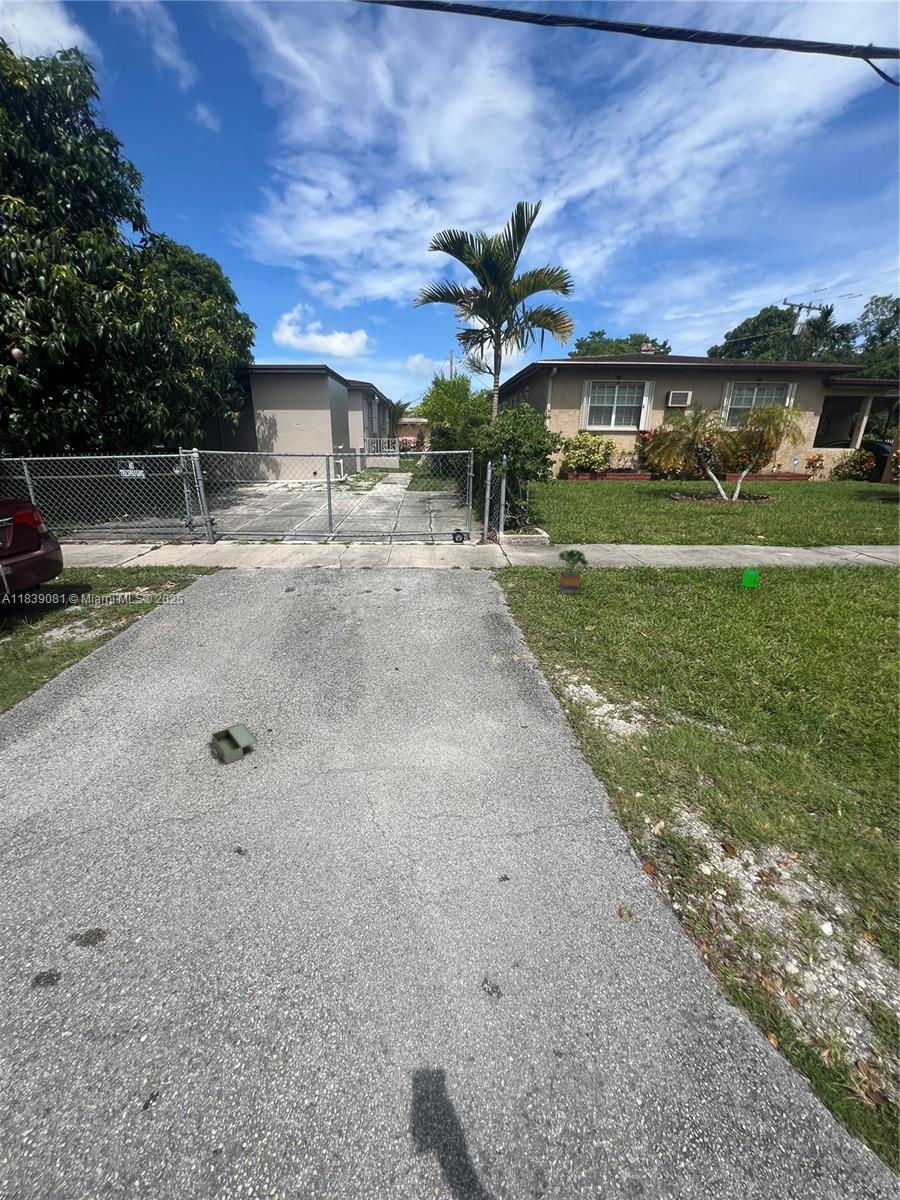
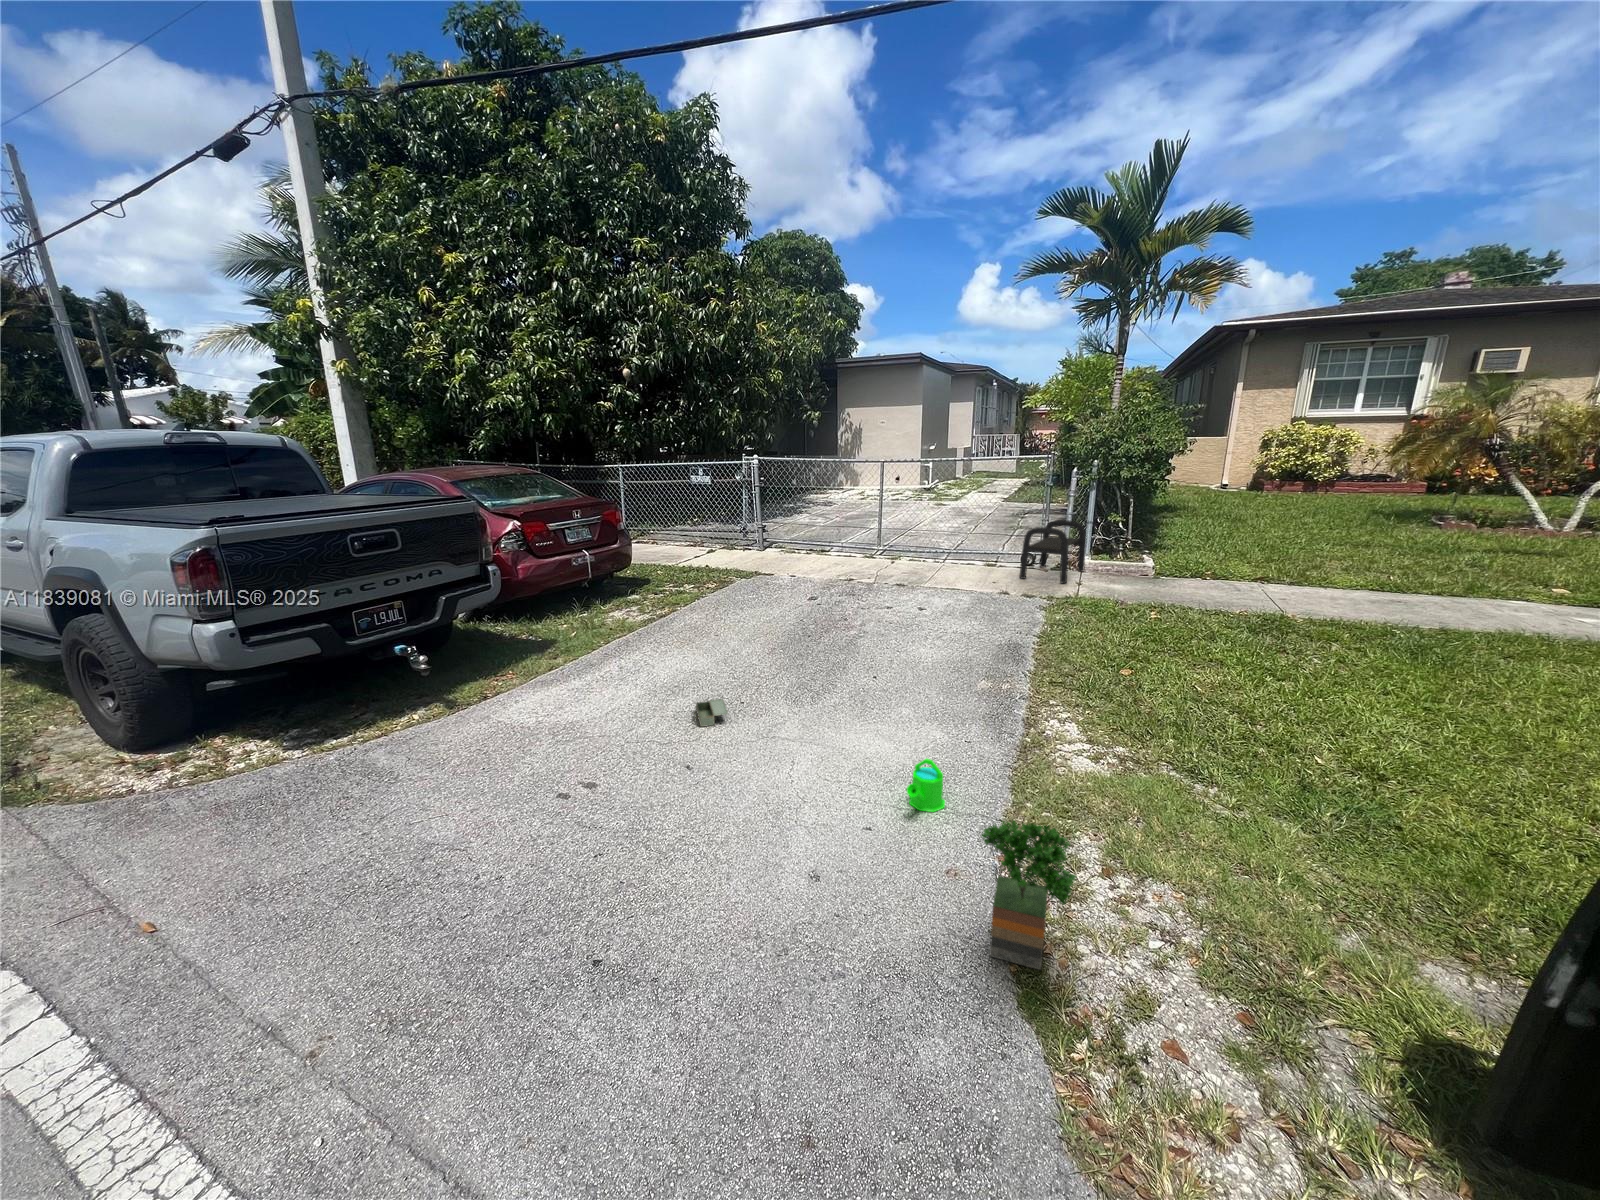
bench: none [458,505,501,556] -> present [1020,520,1086,583]
potted tree: present [559,550,588,594] -> present [981,821,1076,970]
watering can: present [741,566,759,587] -> present [906,759,945,812]

